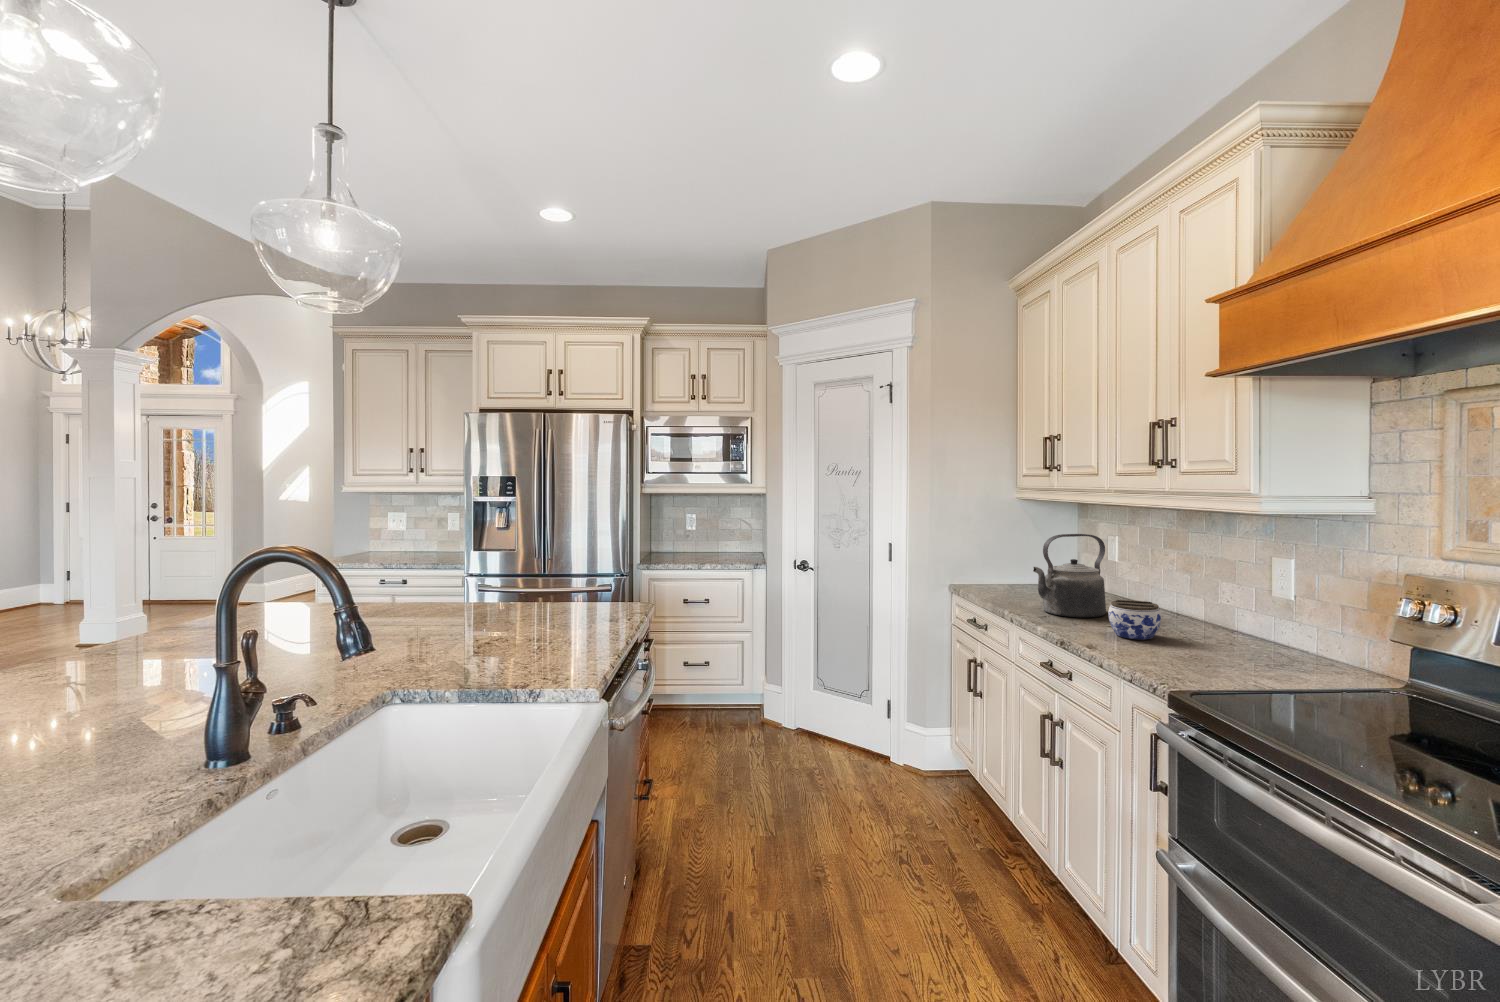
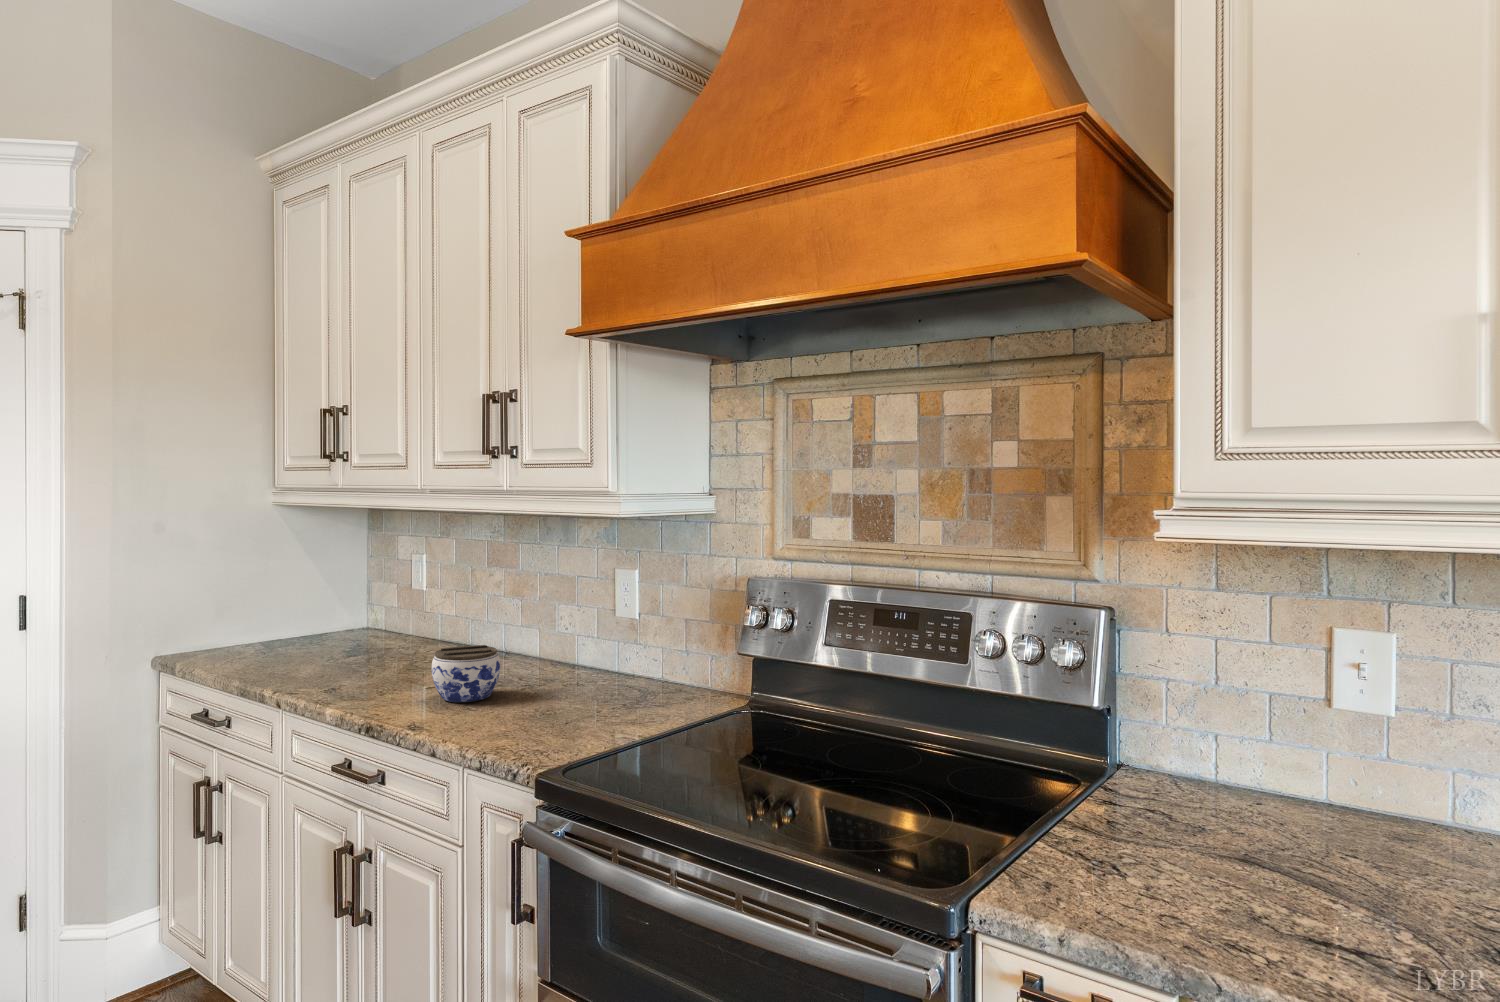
kettle: present [1033,534,1106,618] -> none [312,555,420,683]

